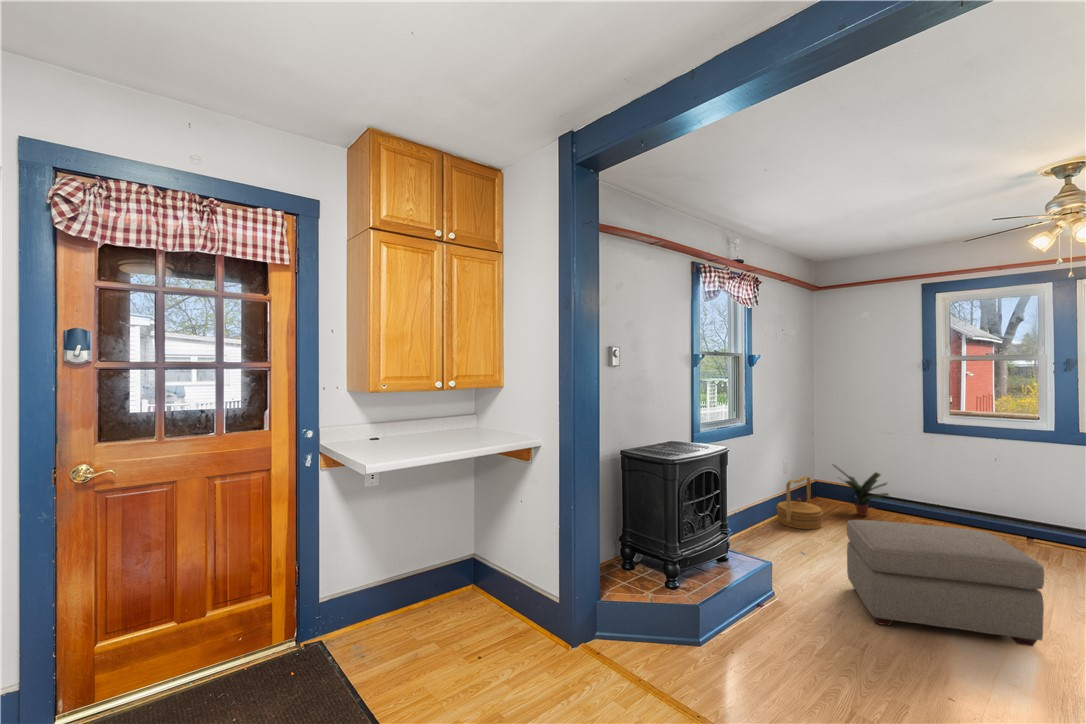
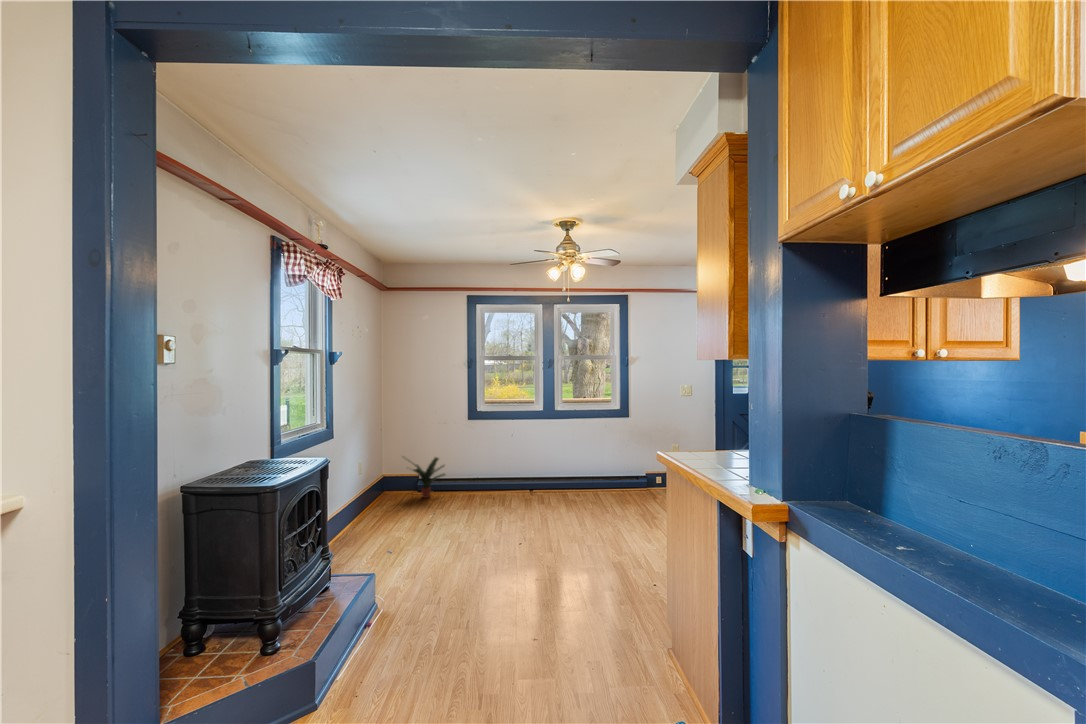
woven basket: present [776,476,823,529] -> none [357,471,400,525]
ottoman: present [847,520,1044,646] -> none [438,489,568,594]

